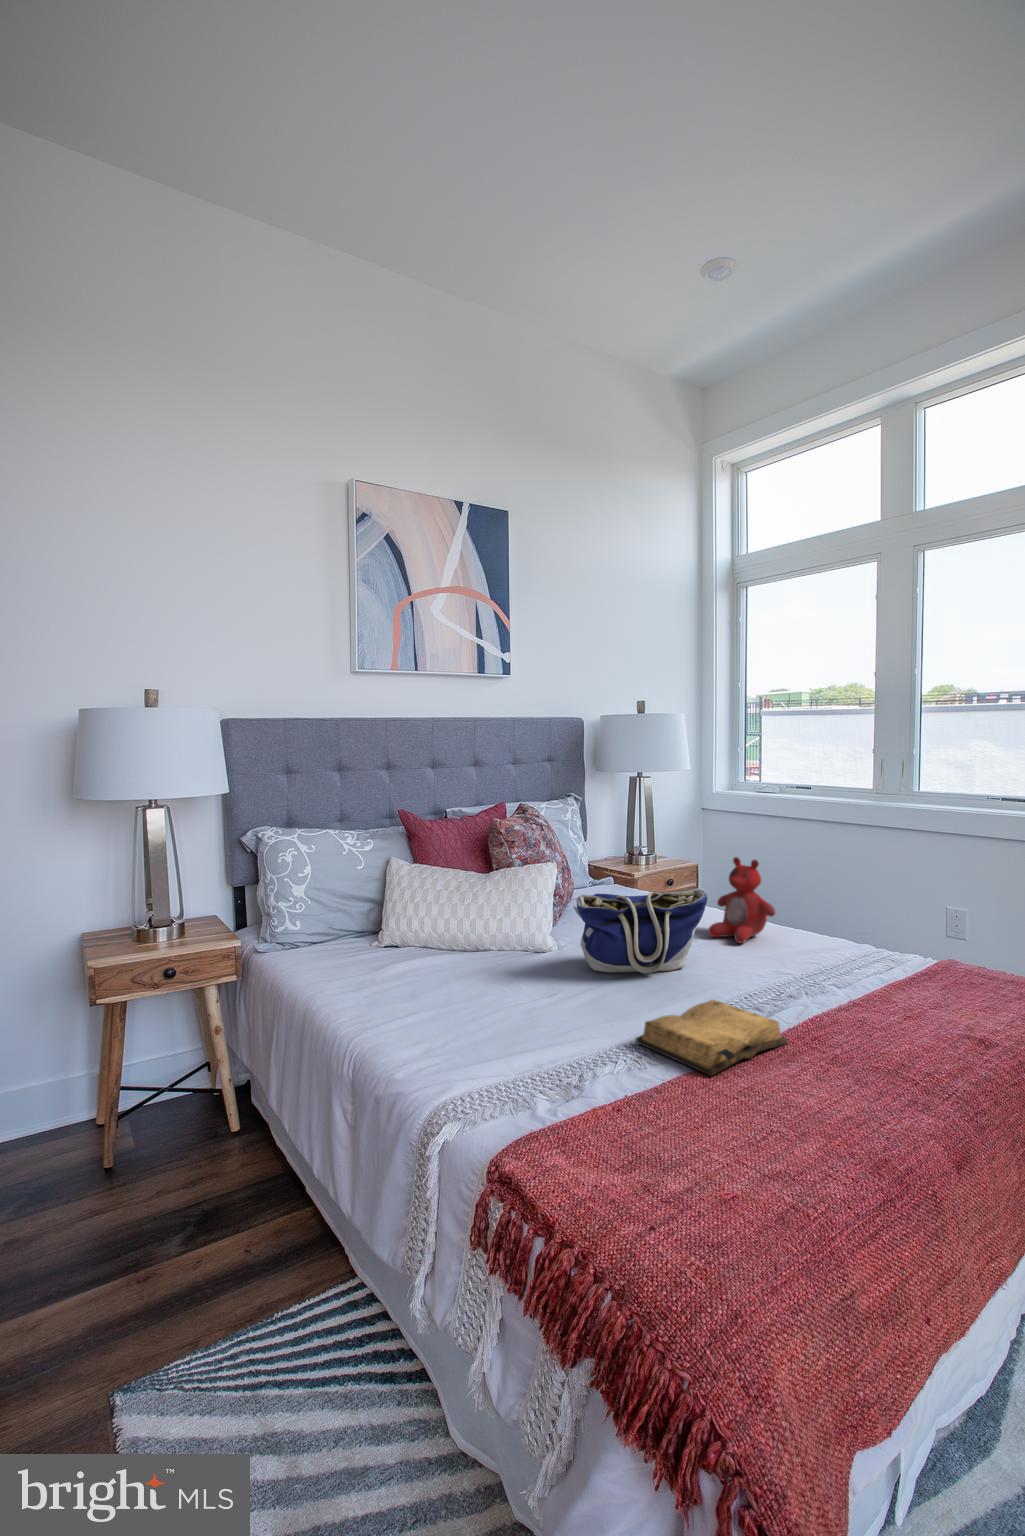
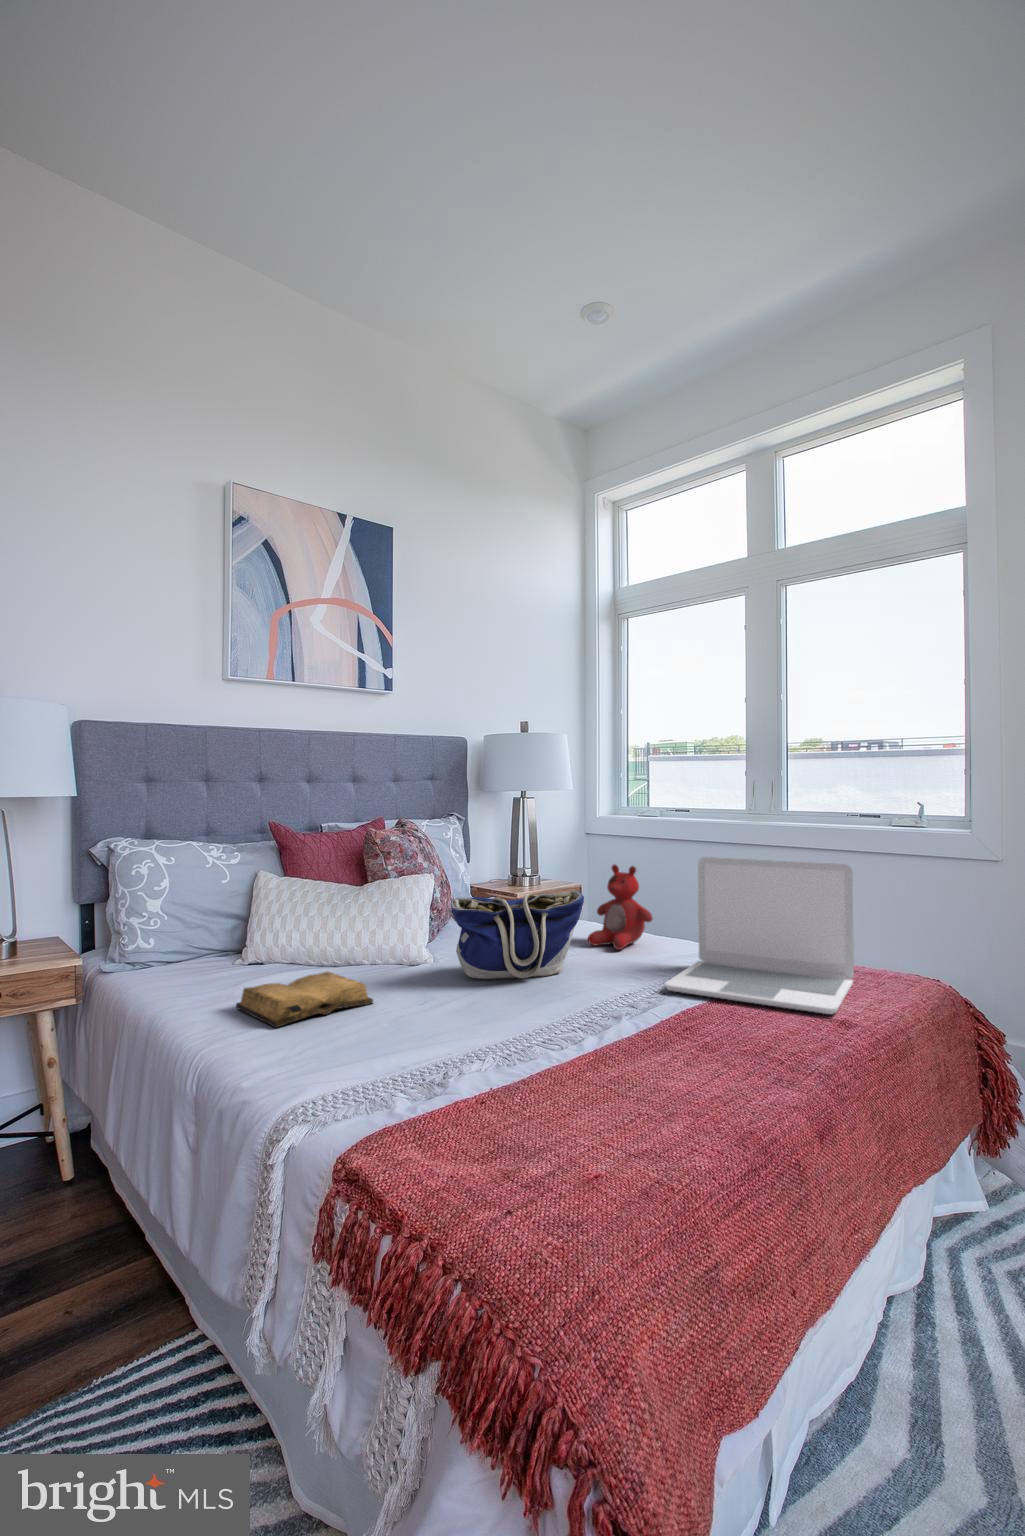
laptop: none [790,857,995,1030] -> present [665,857,854,1014]
diary: present [636,999,787,1076] -> present [236,971,373,1027]

